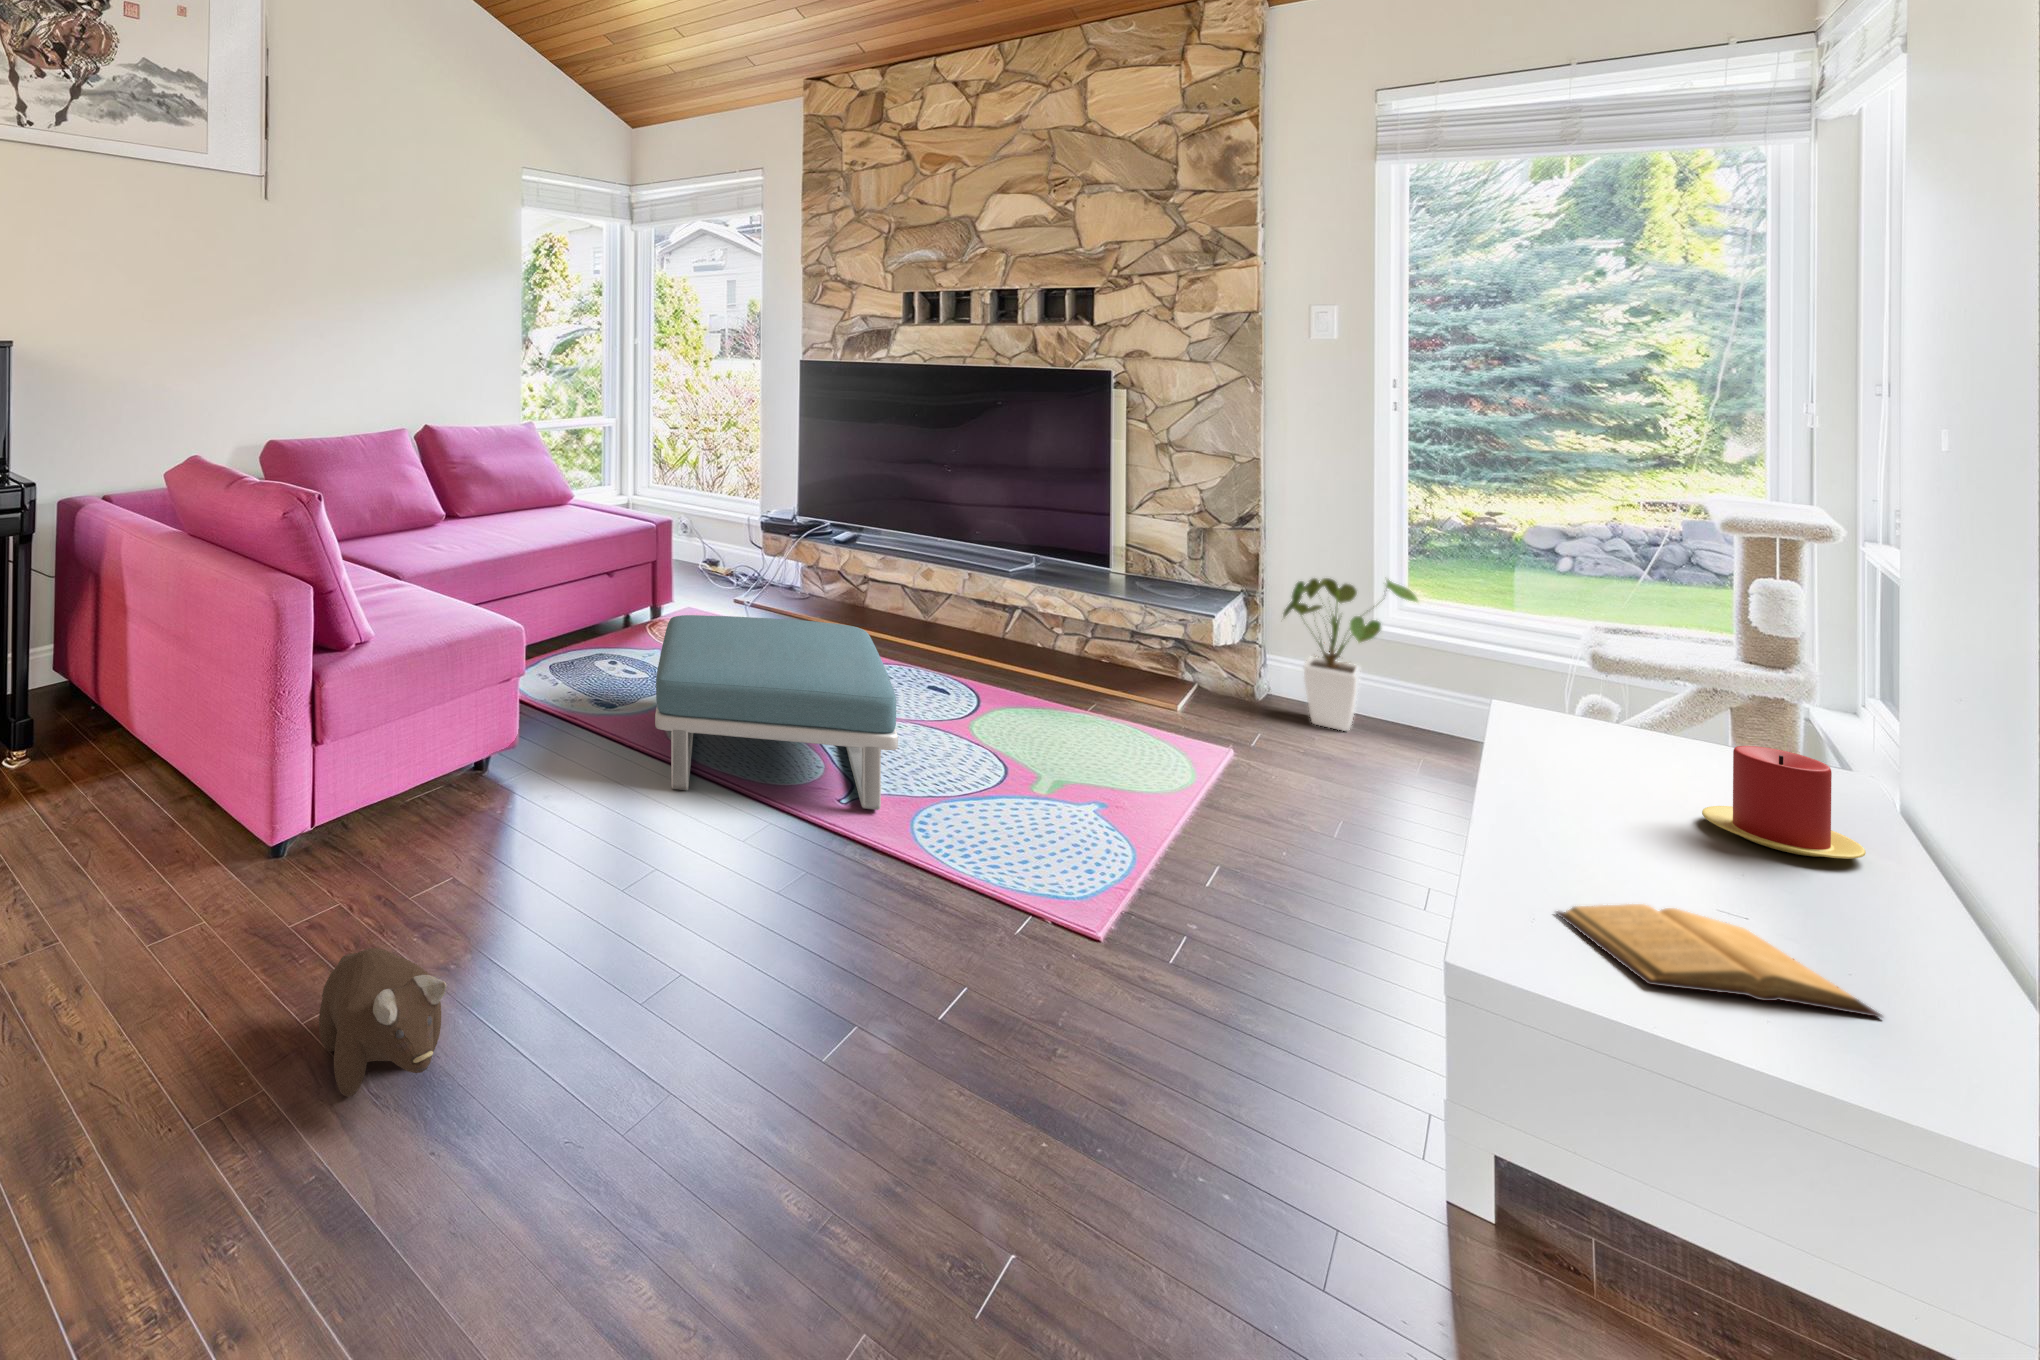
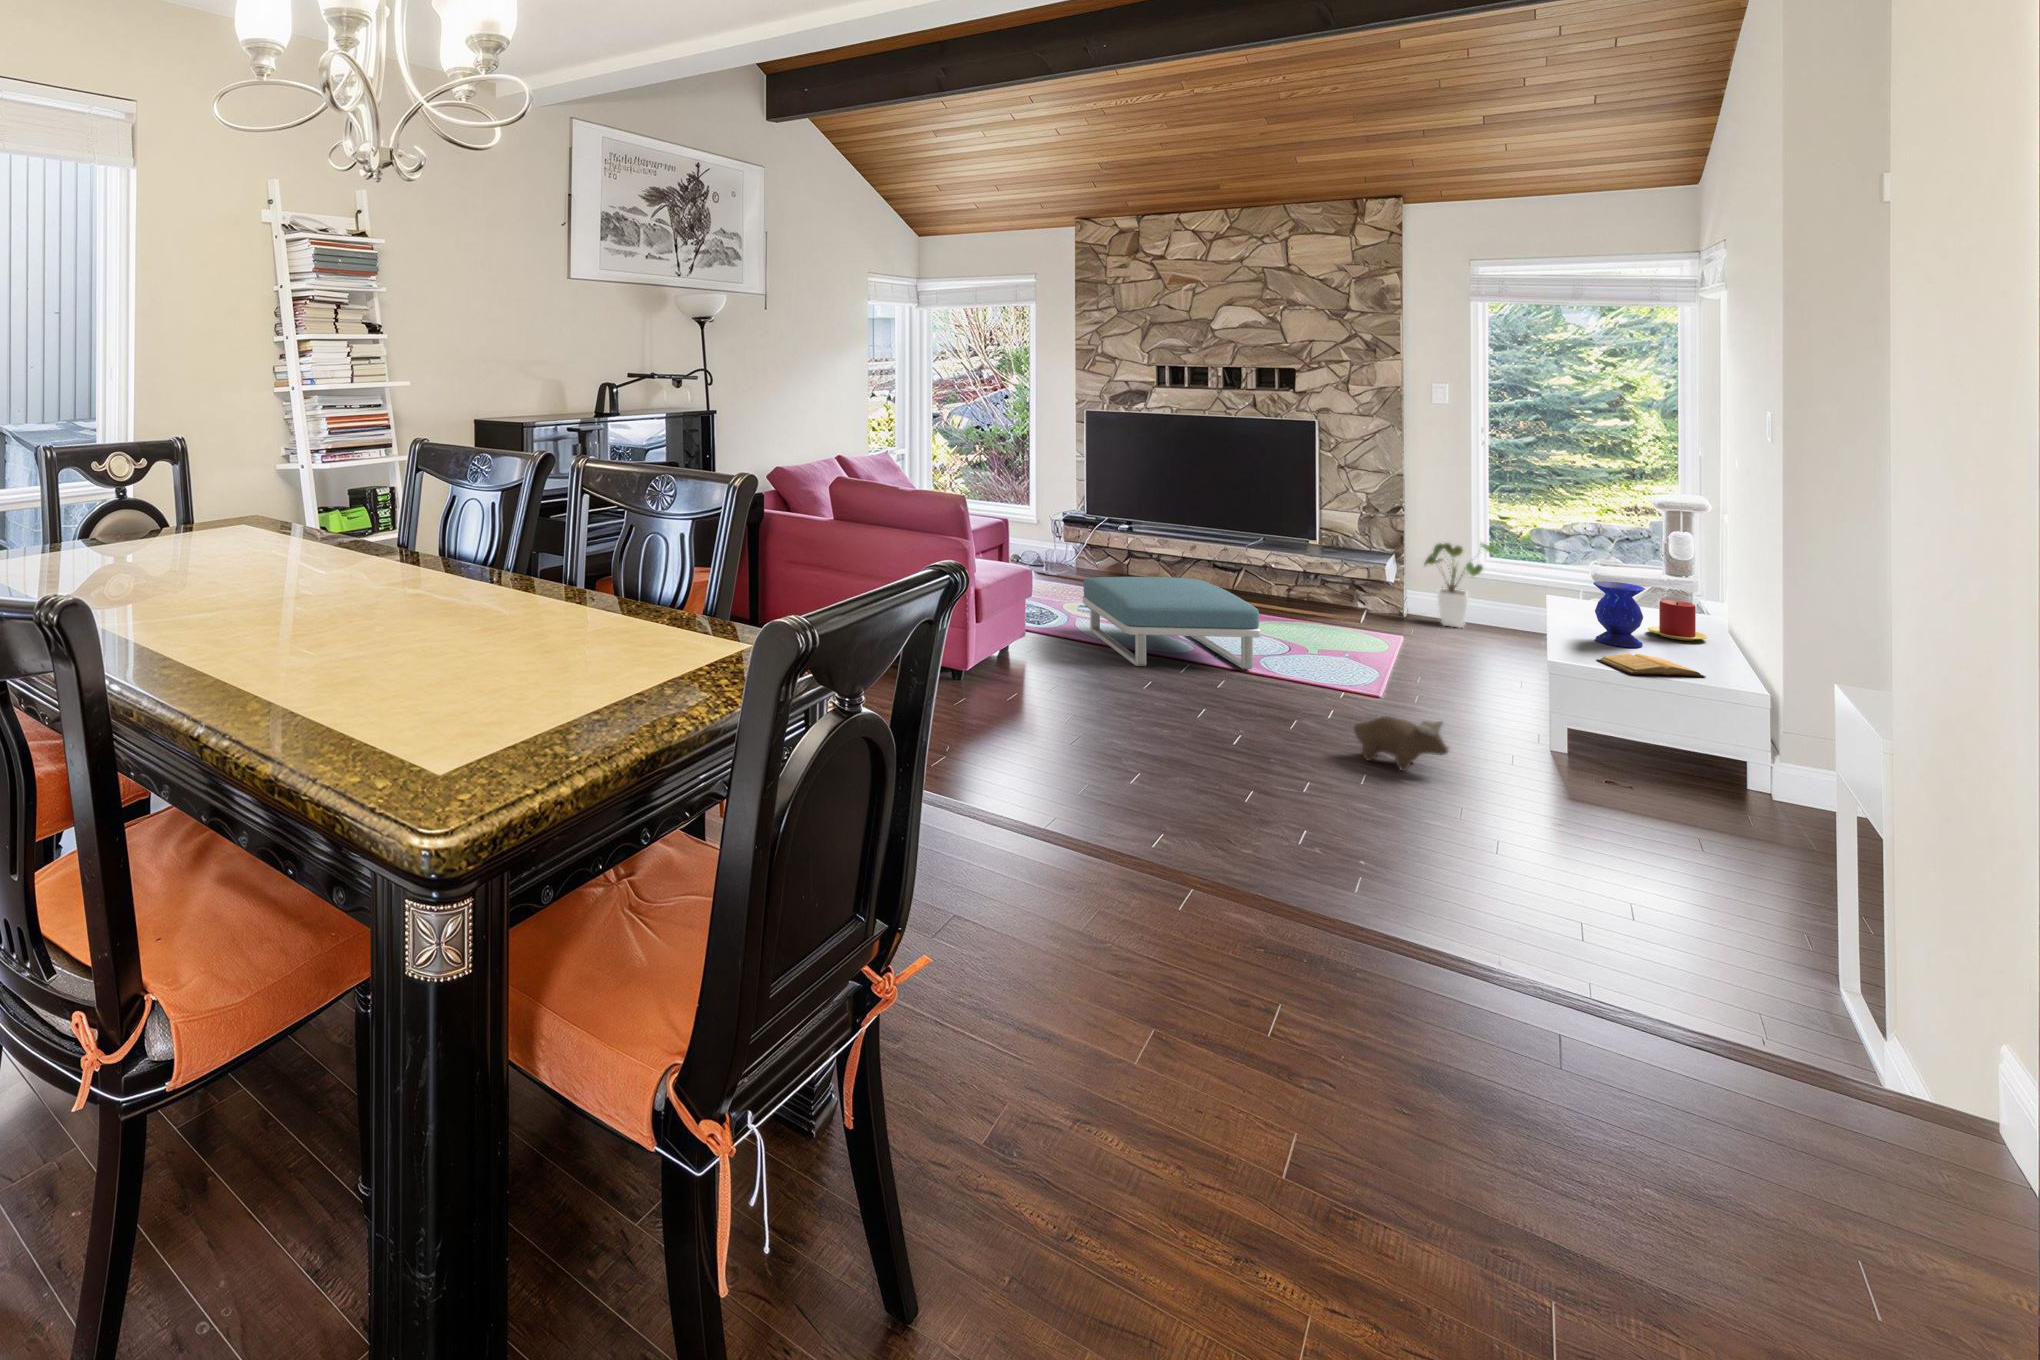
vase: none [1561,694,1695,872] -> present [1593,581,1645,648]
plush toy: present [319,948,446,1097] -> present [1354,716,1450,771]

